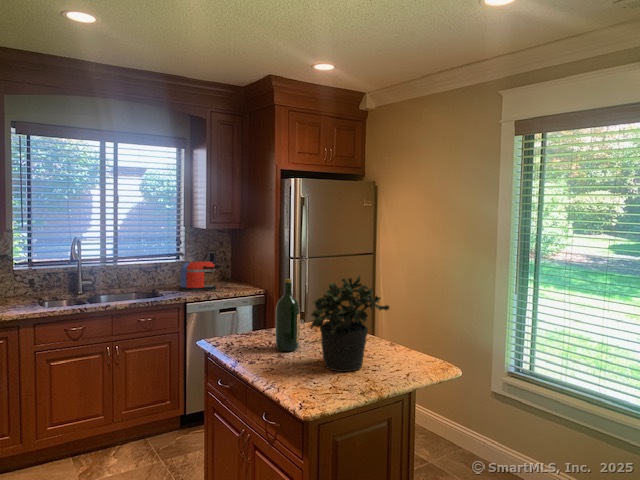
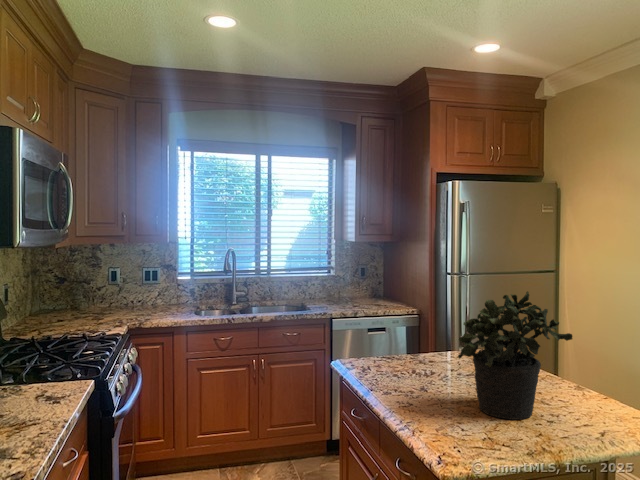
coffee maker: present [179,262,221,291] -> none [328,276,372,307]
wine bottle: present [276,279,300,351] -> none [419,294,450,384]

